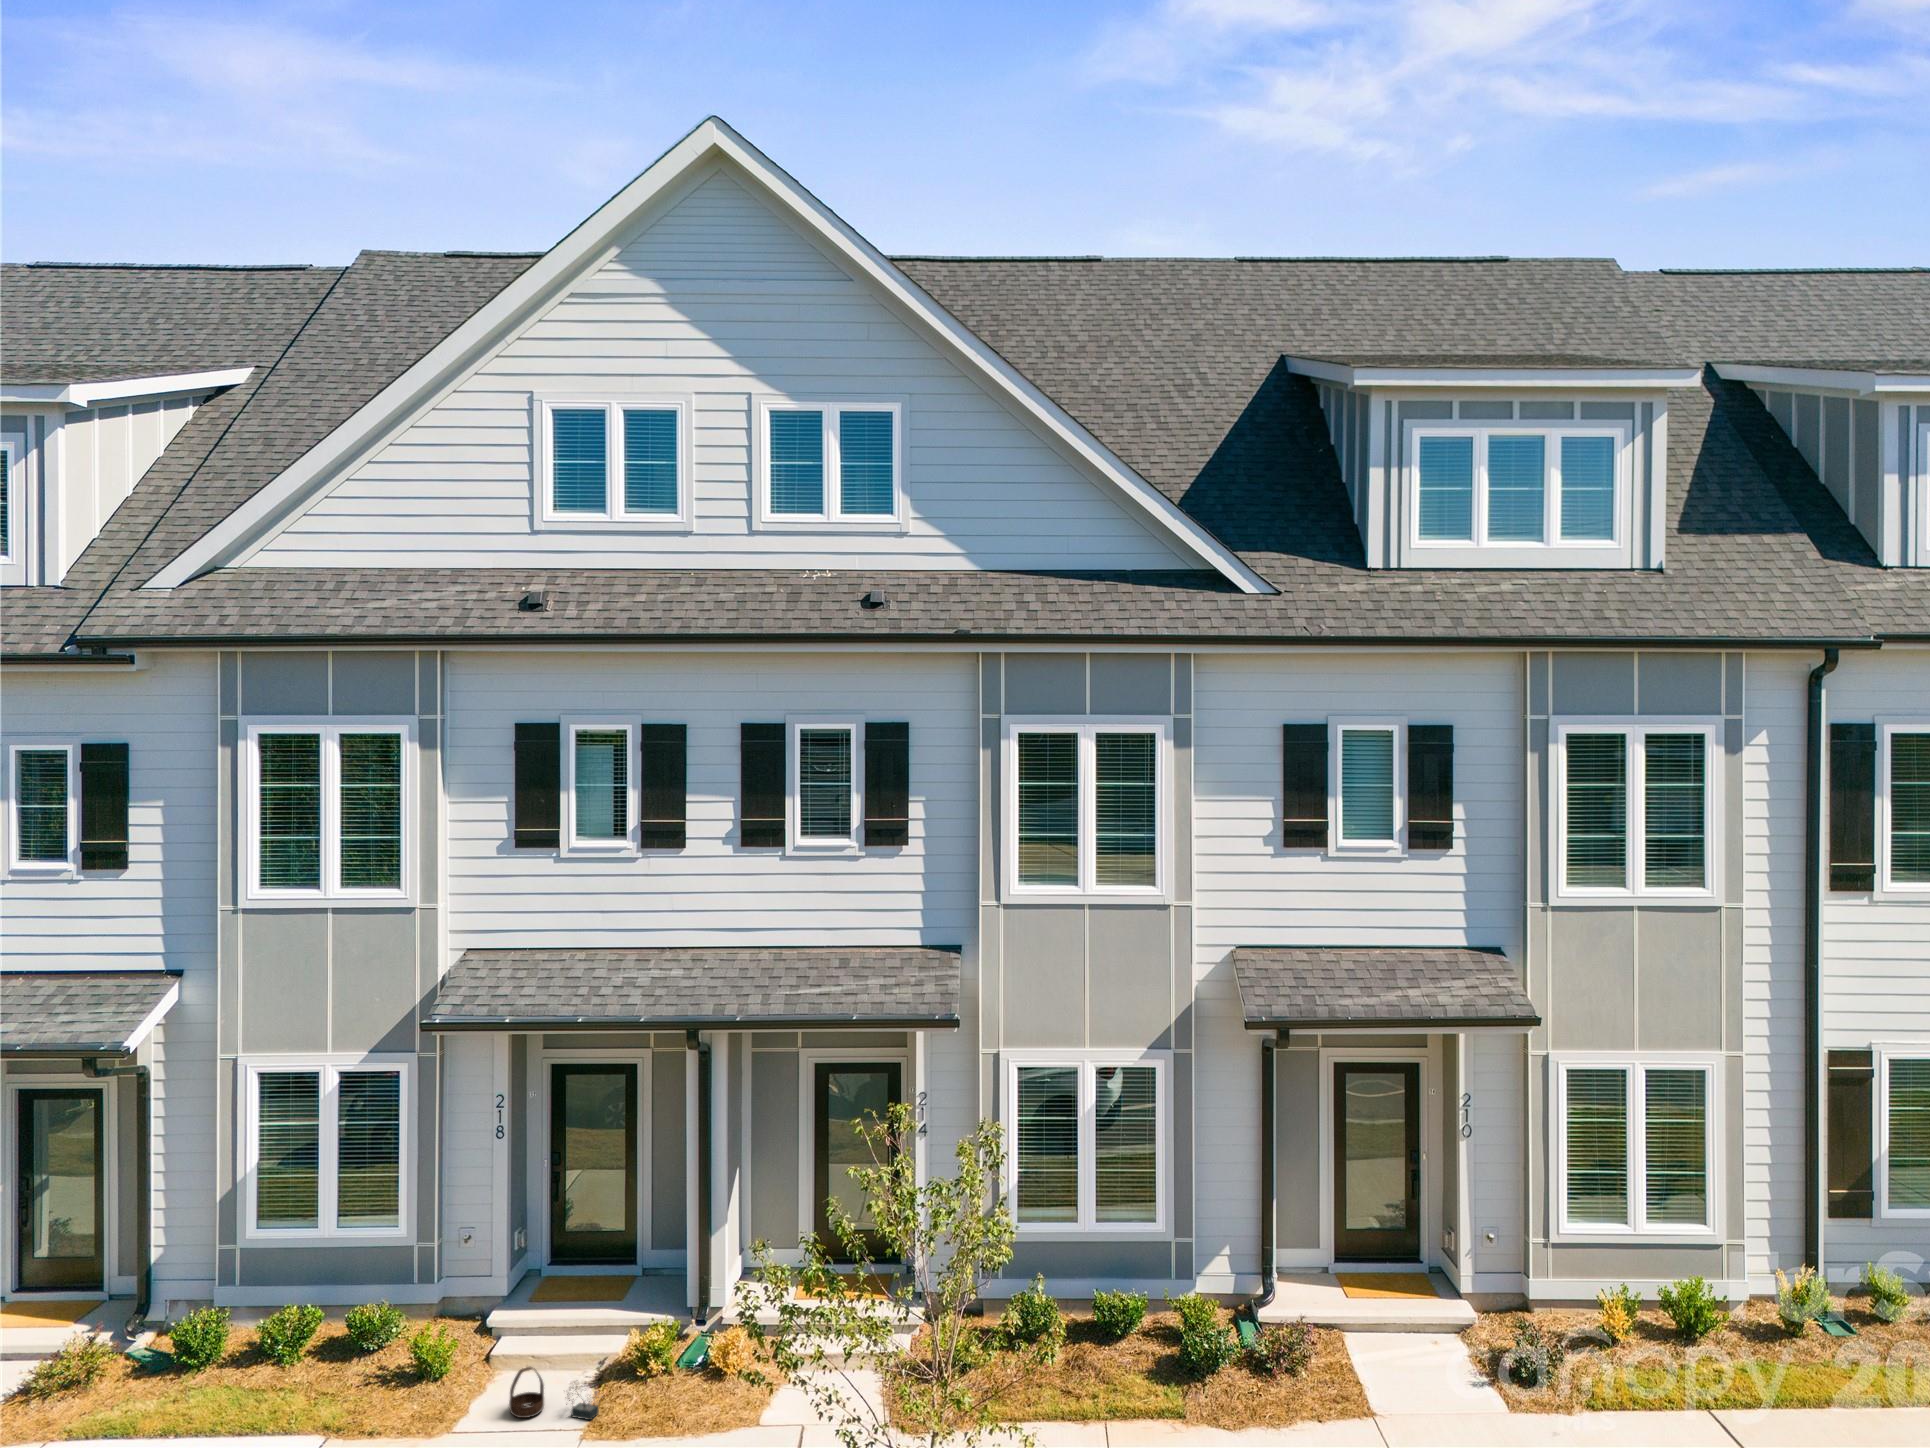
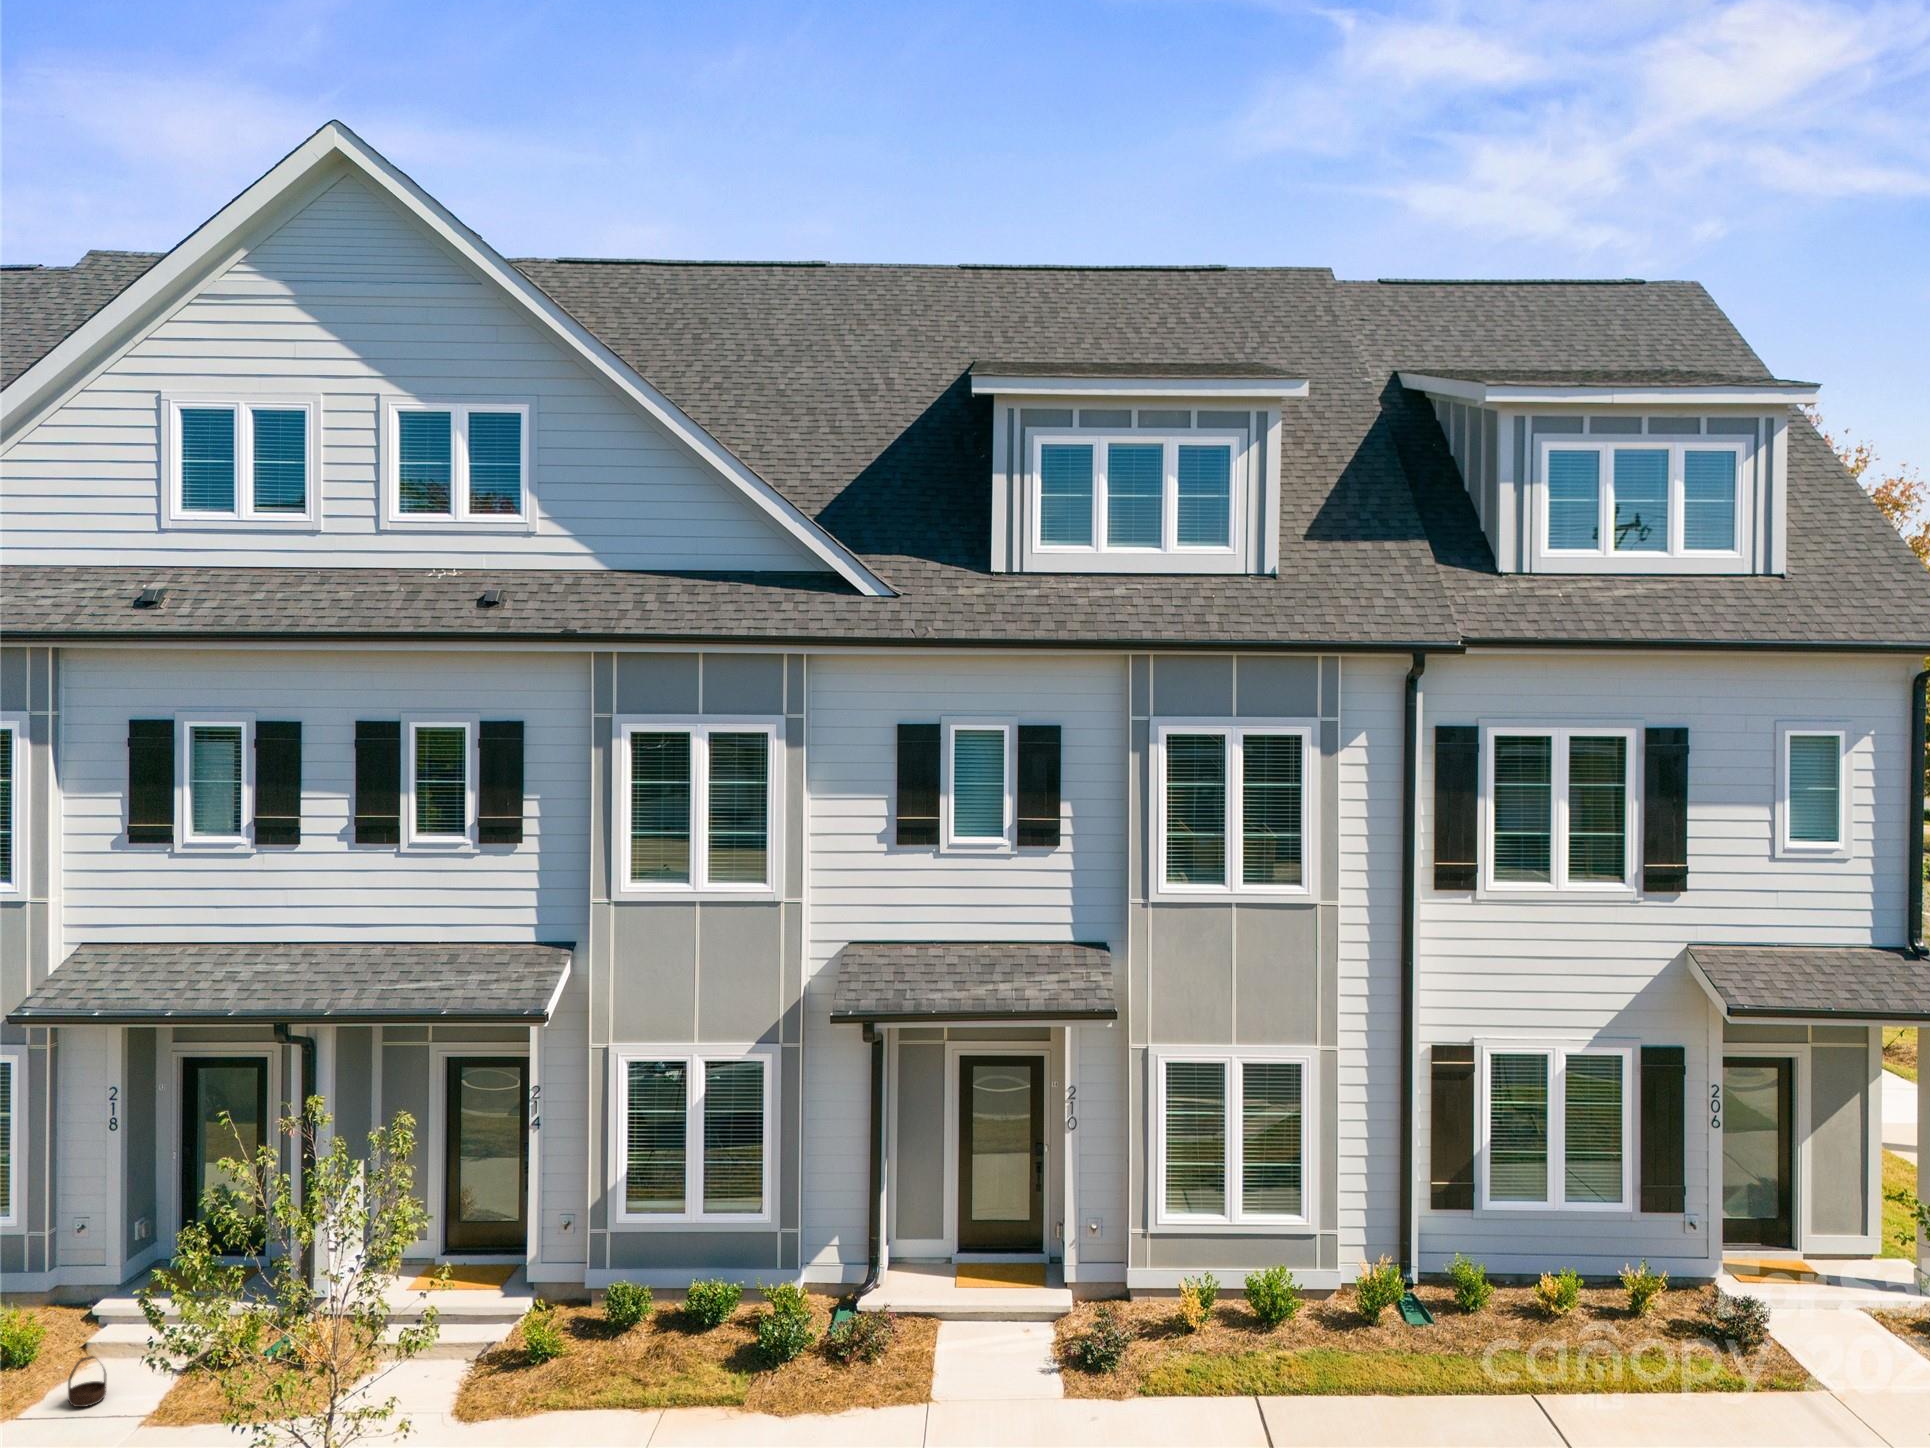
decorative plant: present [566,1380,599,1420] -> none [121,1368,163,1409]

